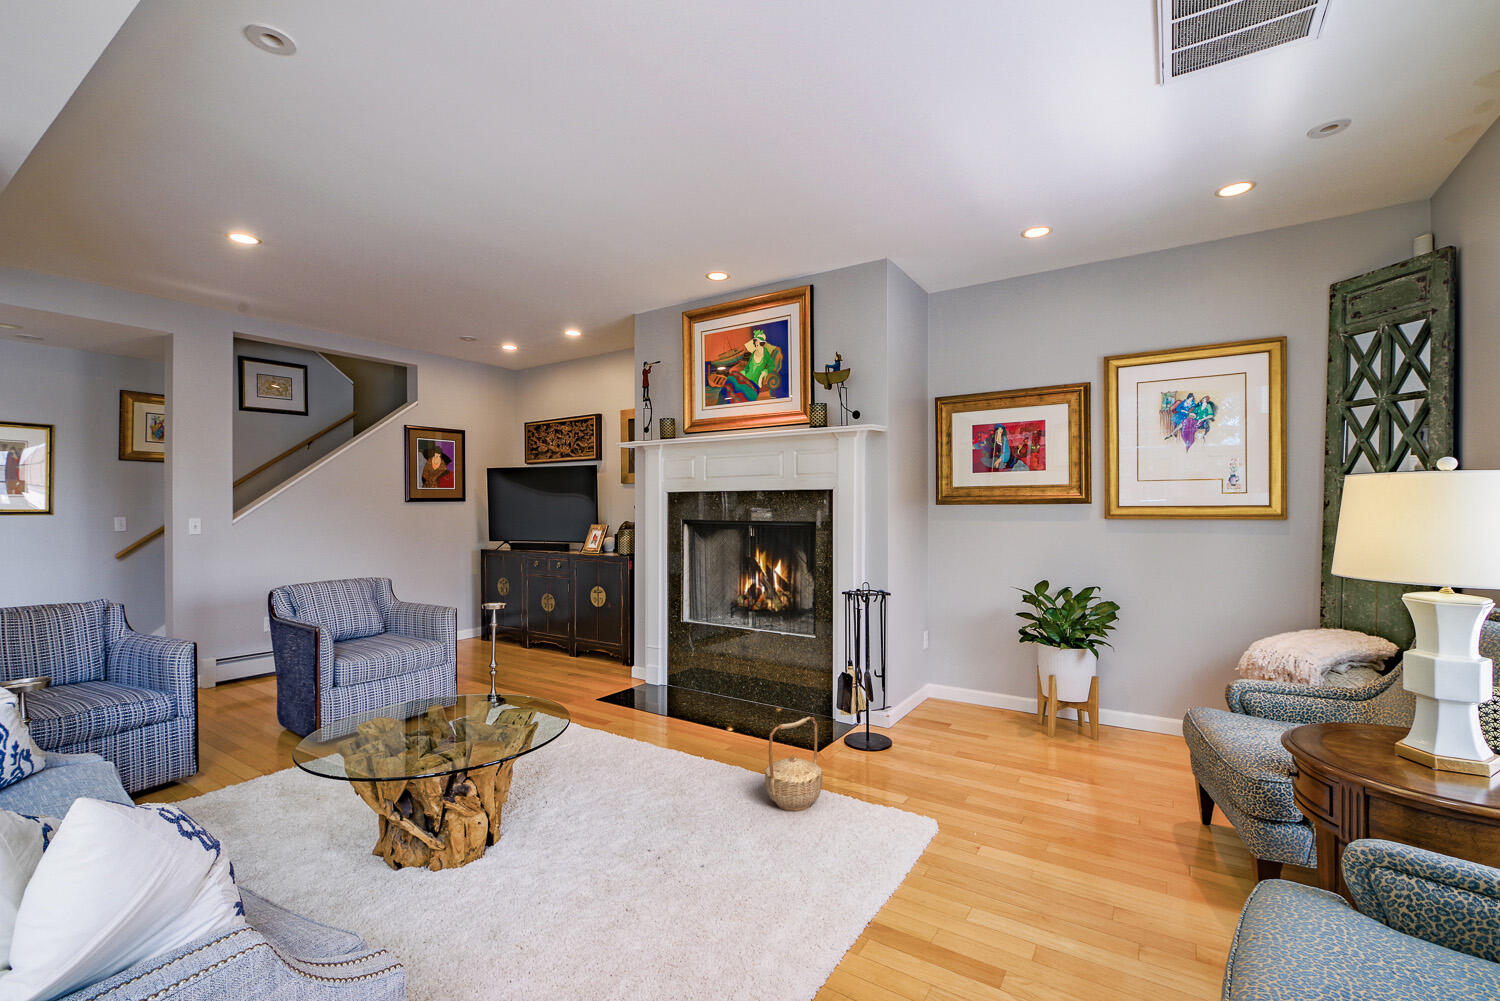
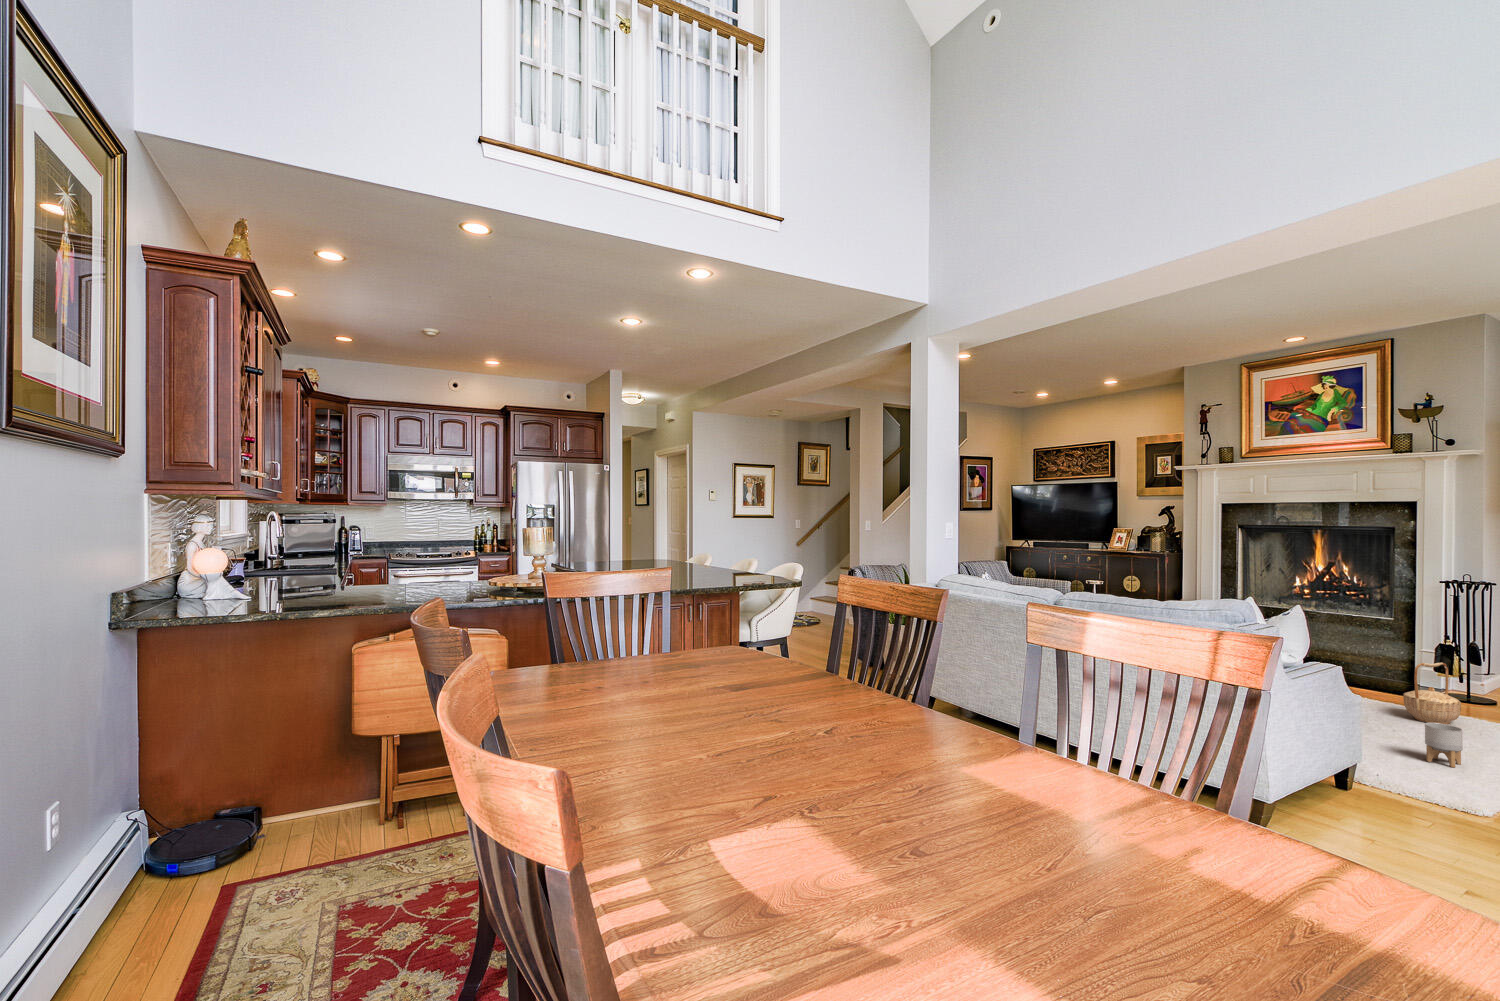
planter: none [699,873,744,962] -> present [1425,723,1463,767]

